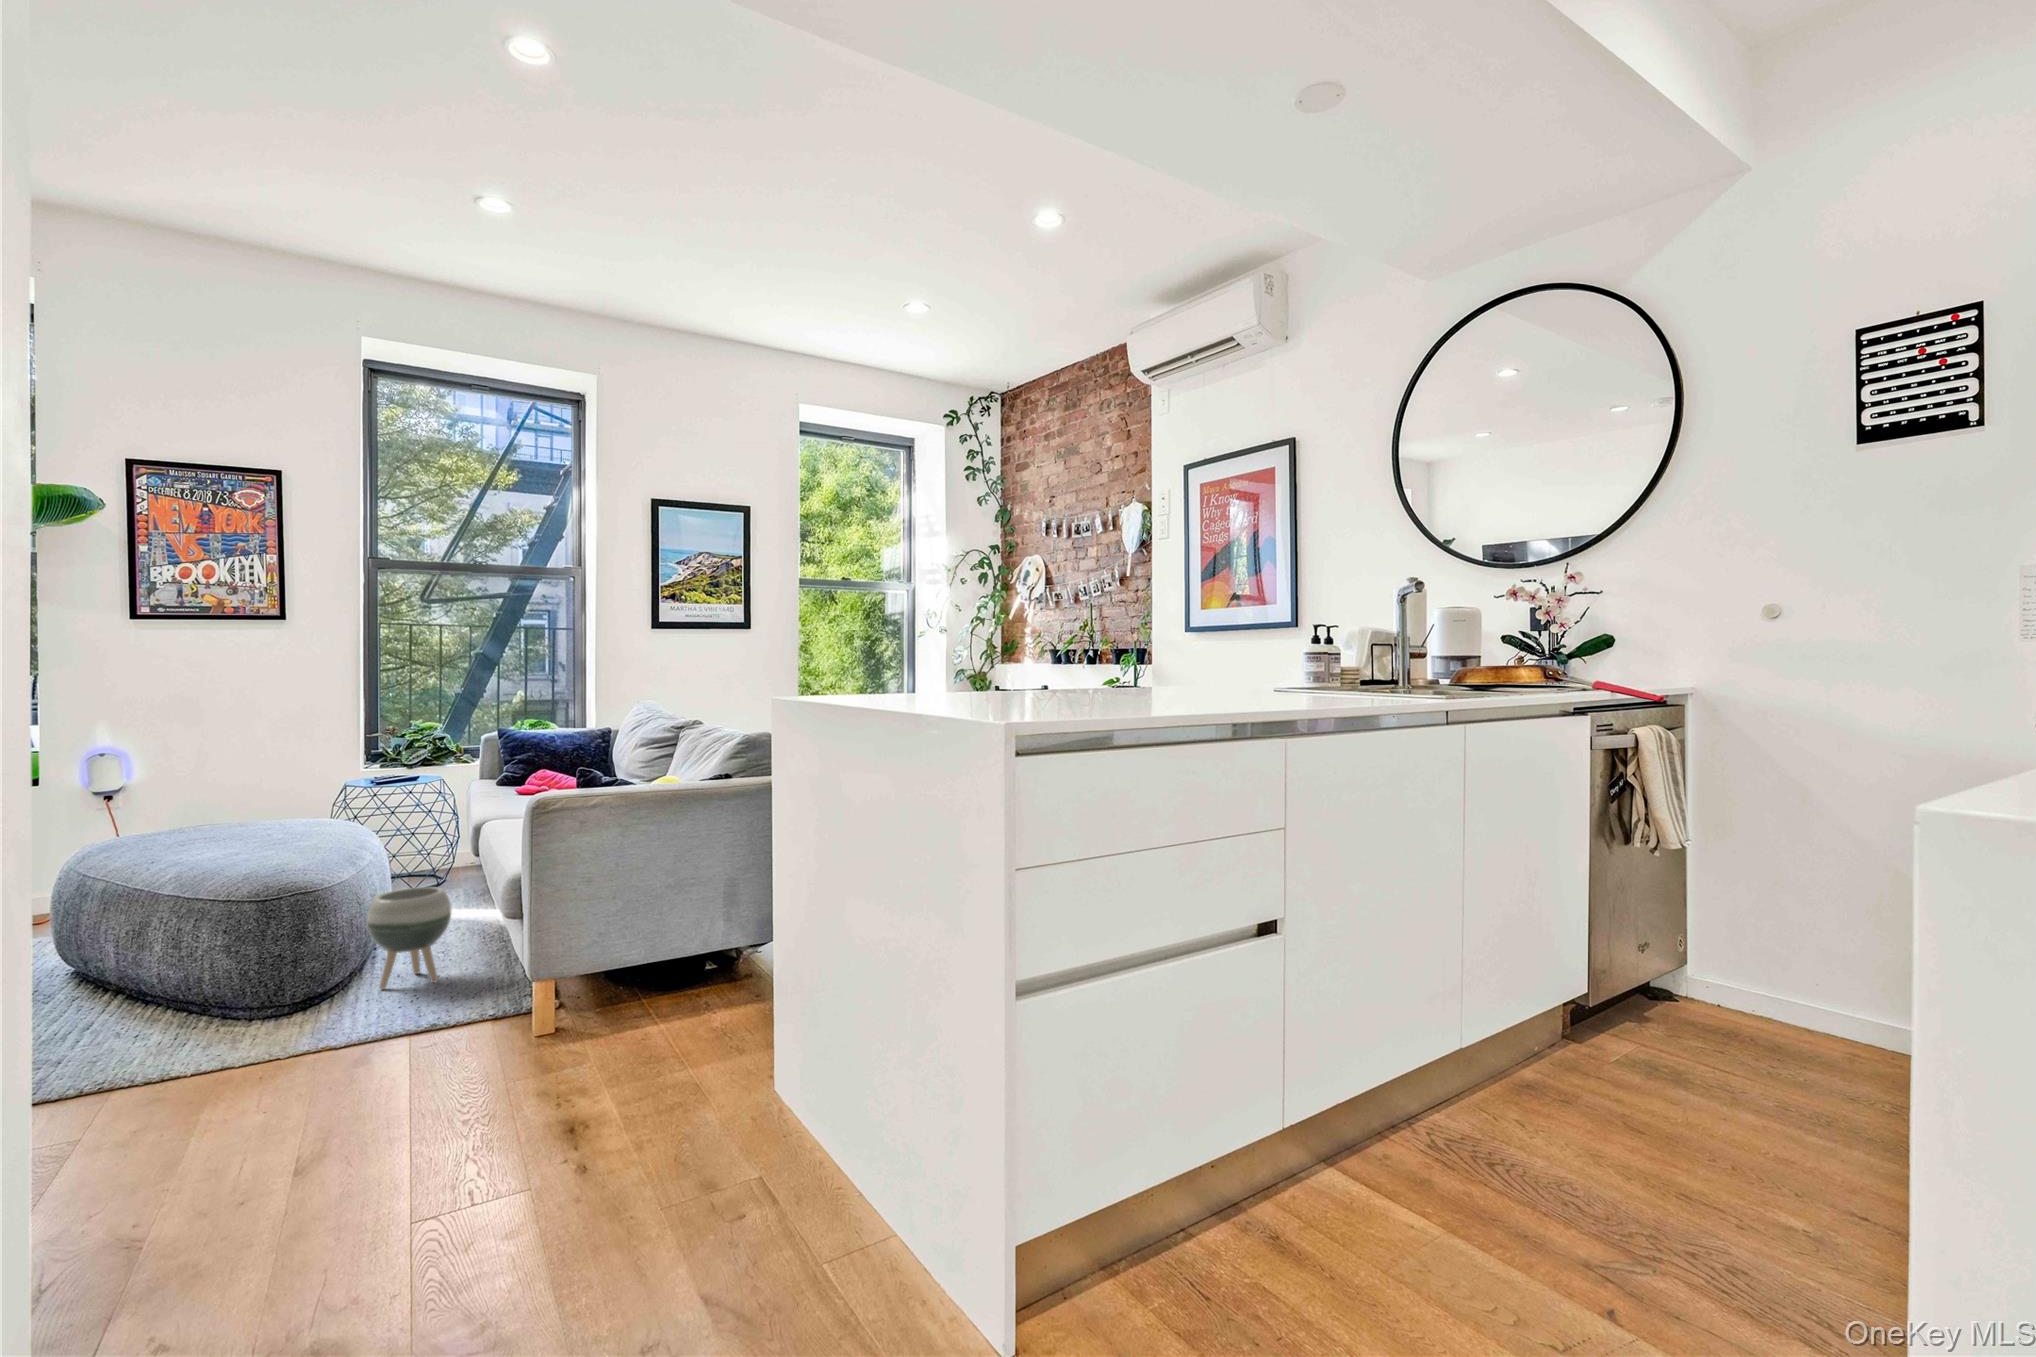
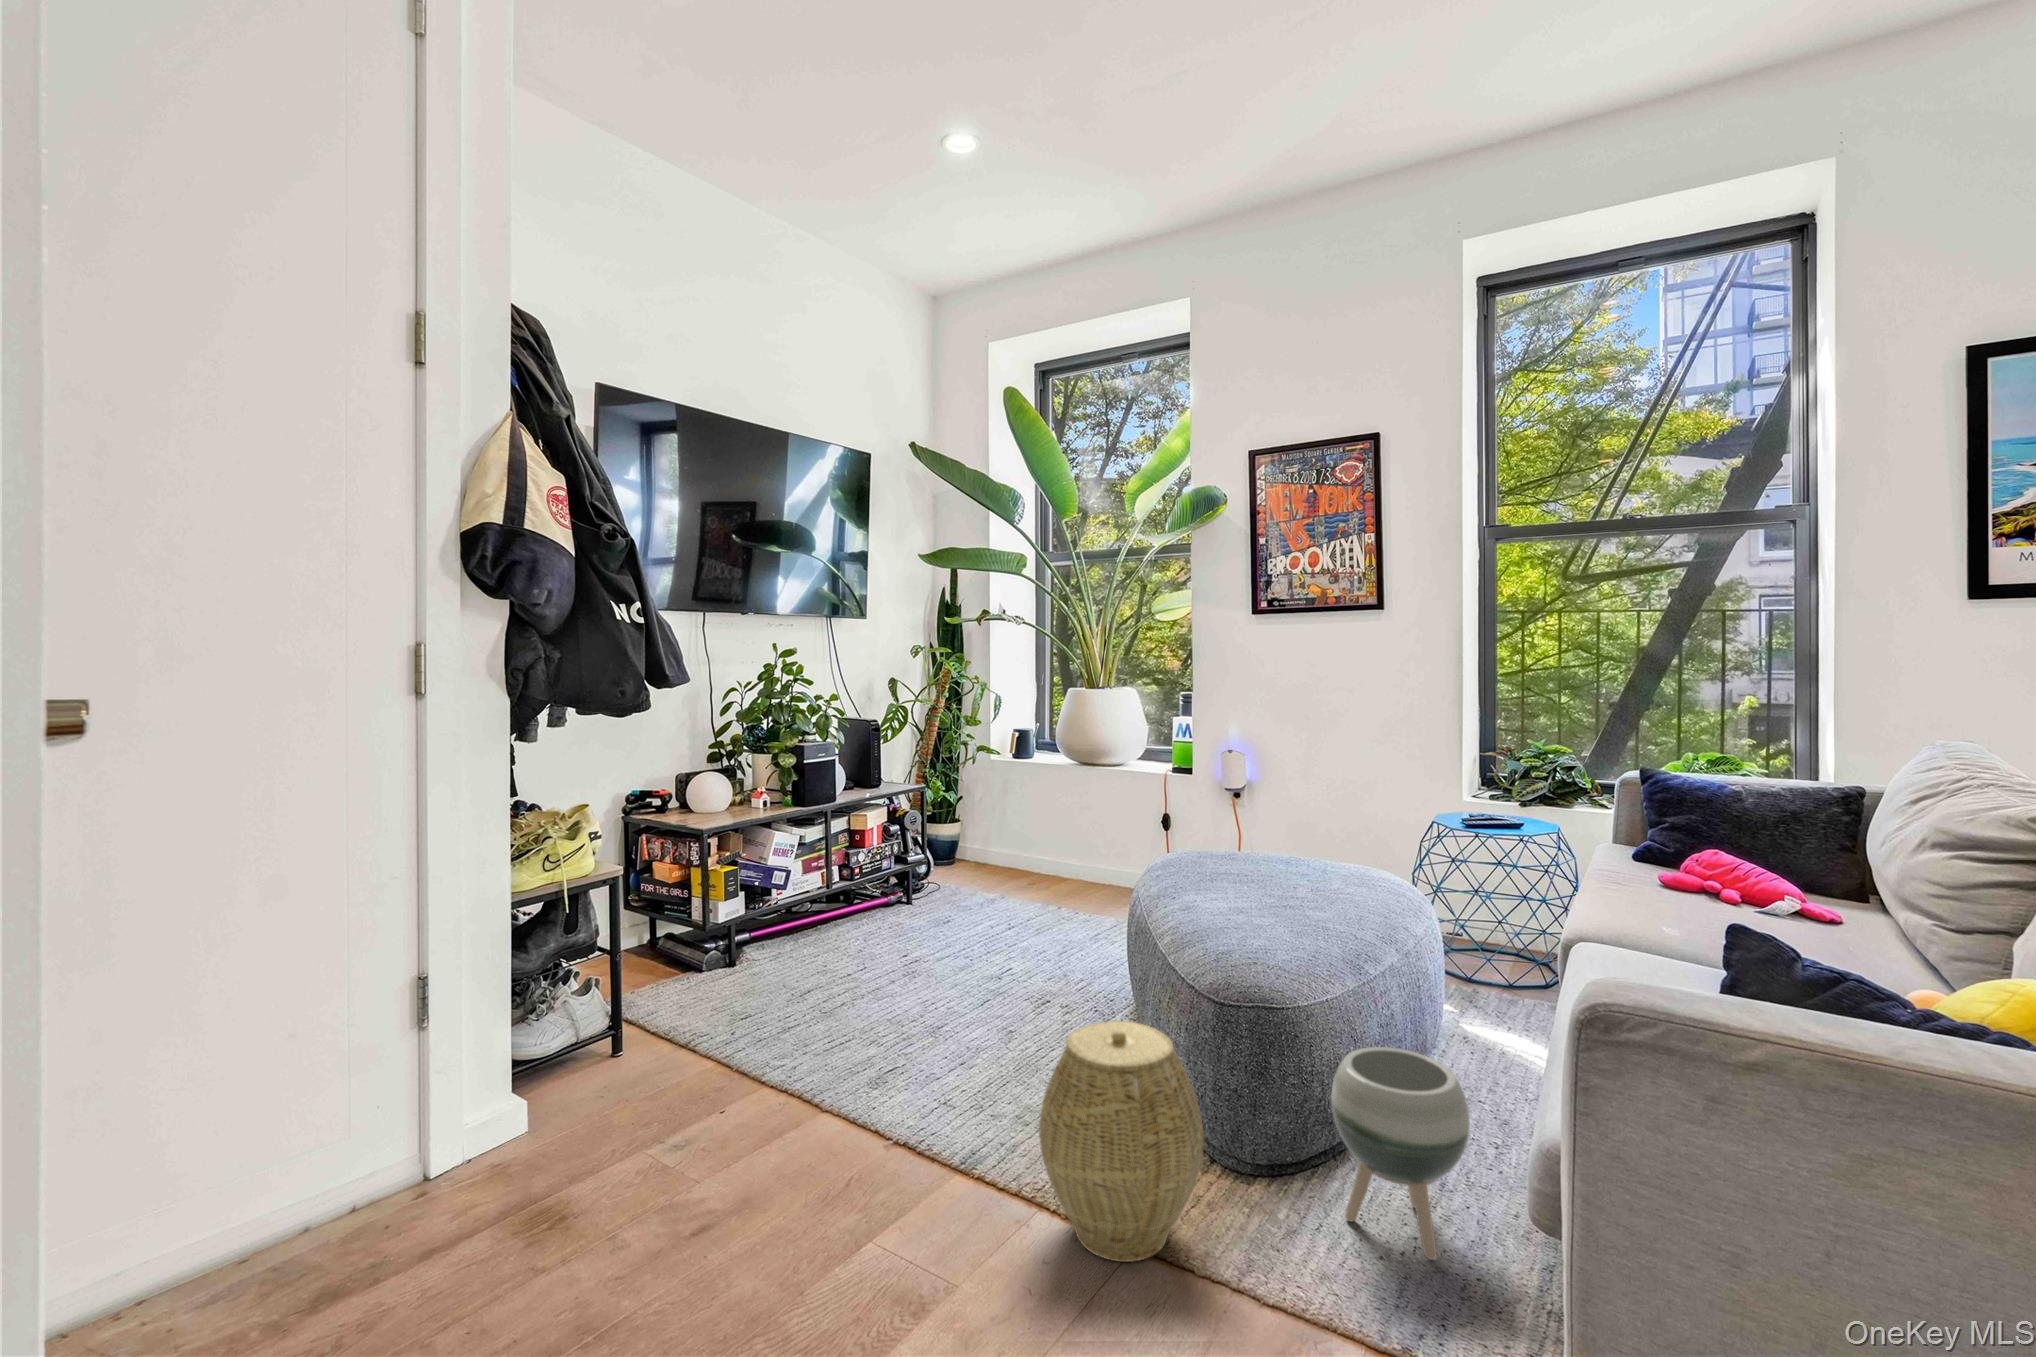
woven basket: none [159,910,300,1055] -> present [1039,1021,1204,1262]

